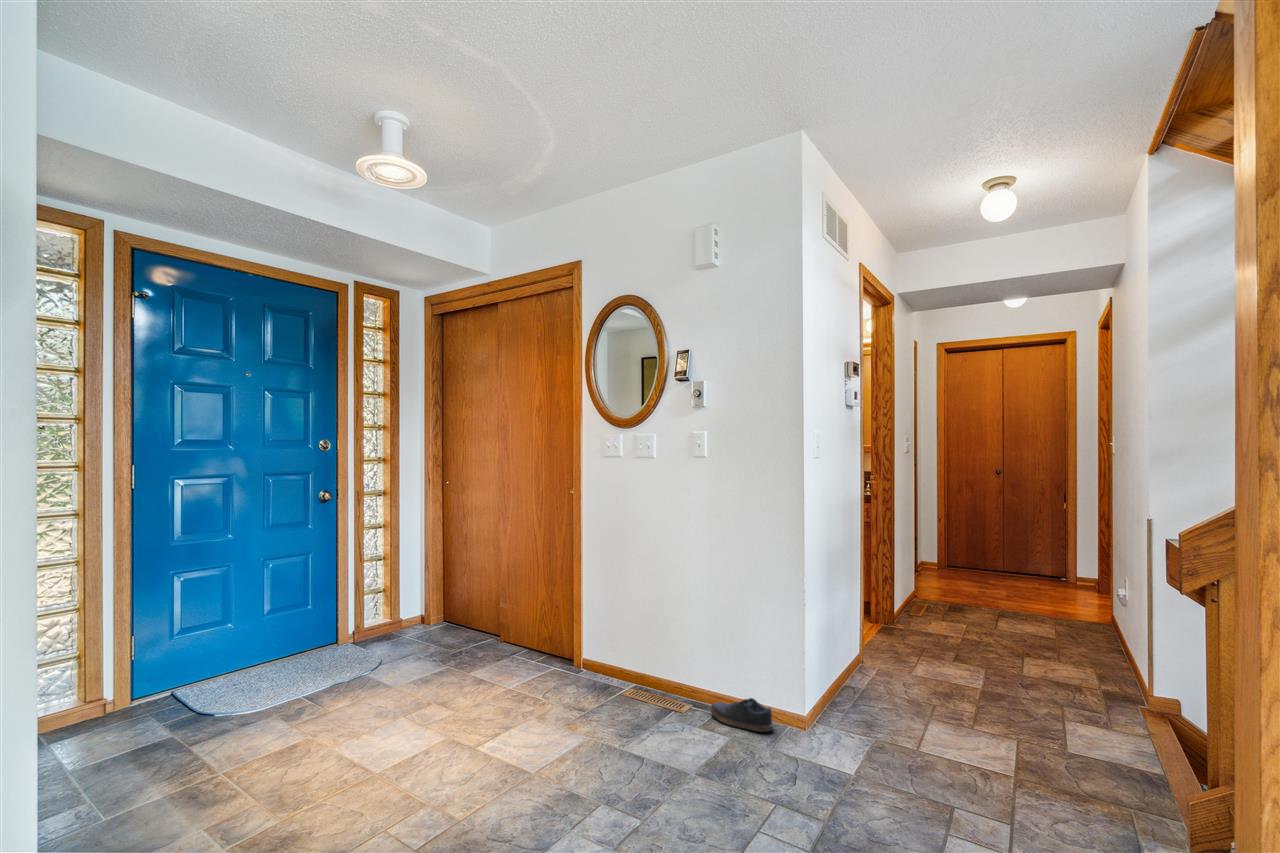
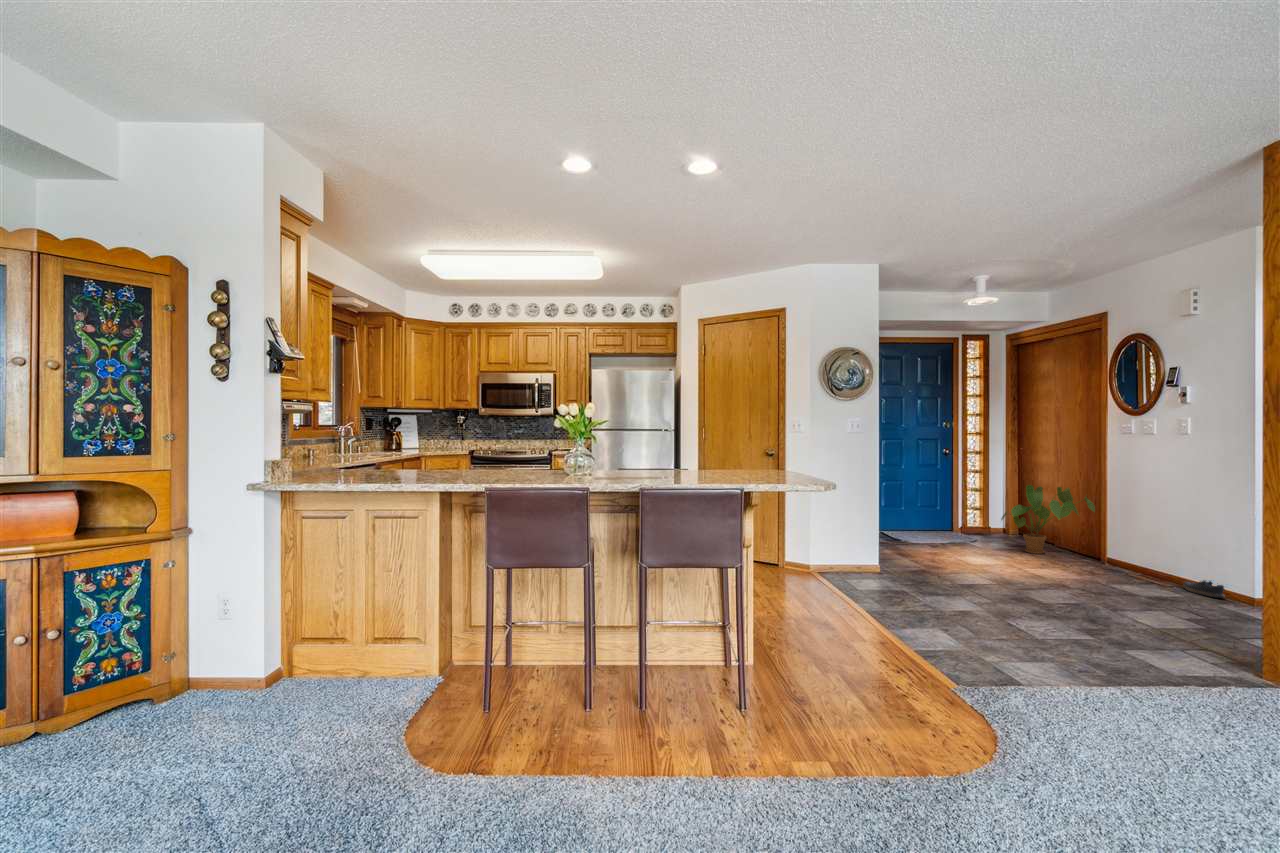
house plant: none [424,547,566,679] -> present [1001,485,1095,554]

